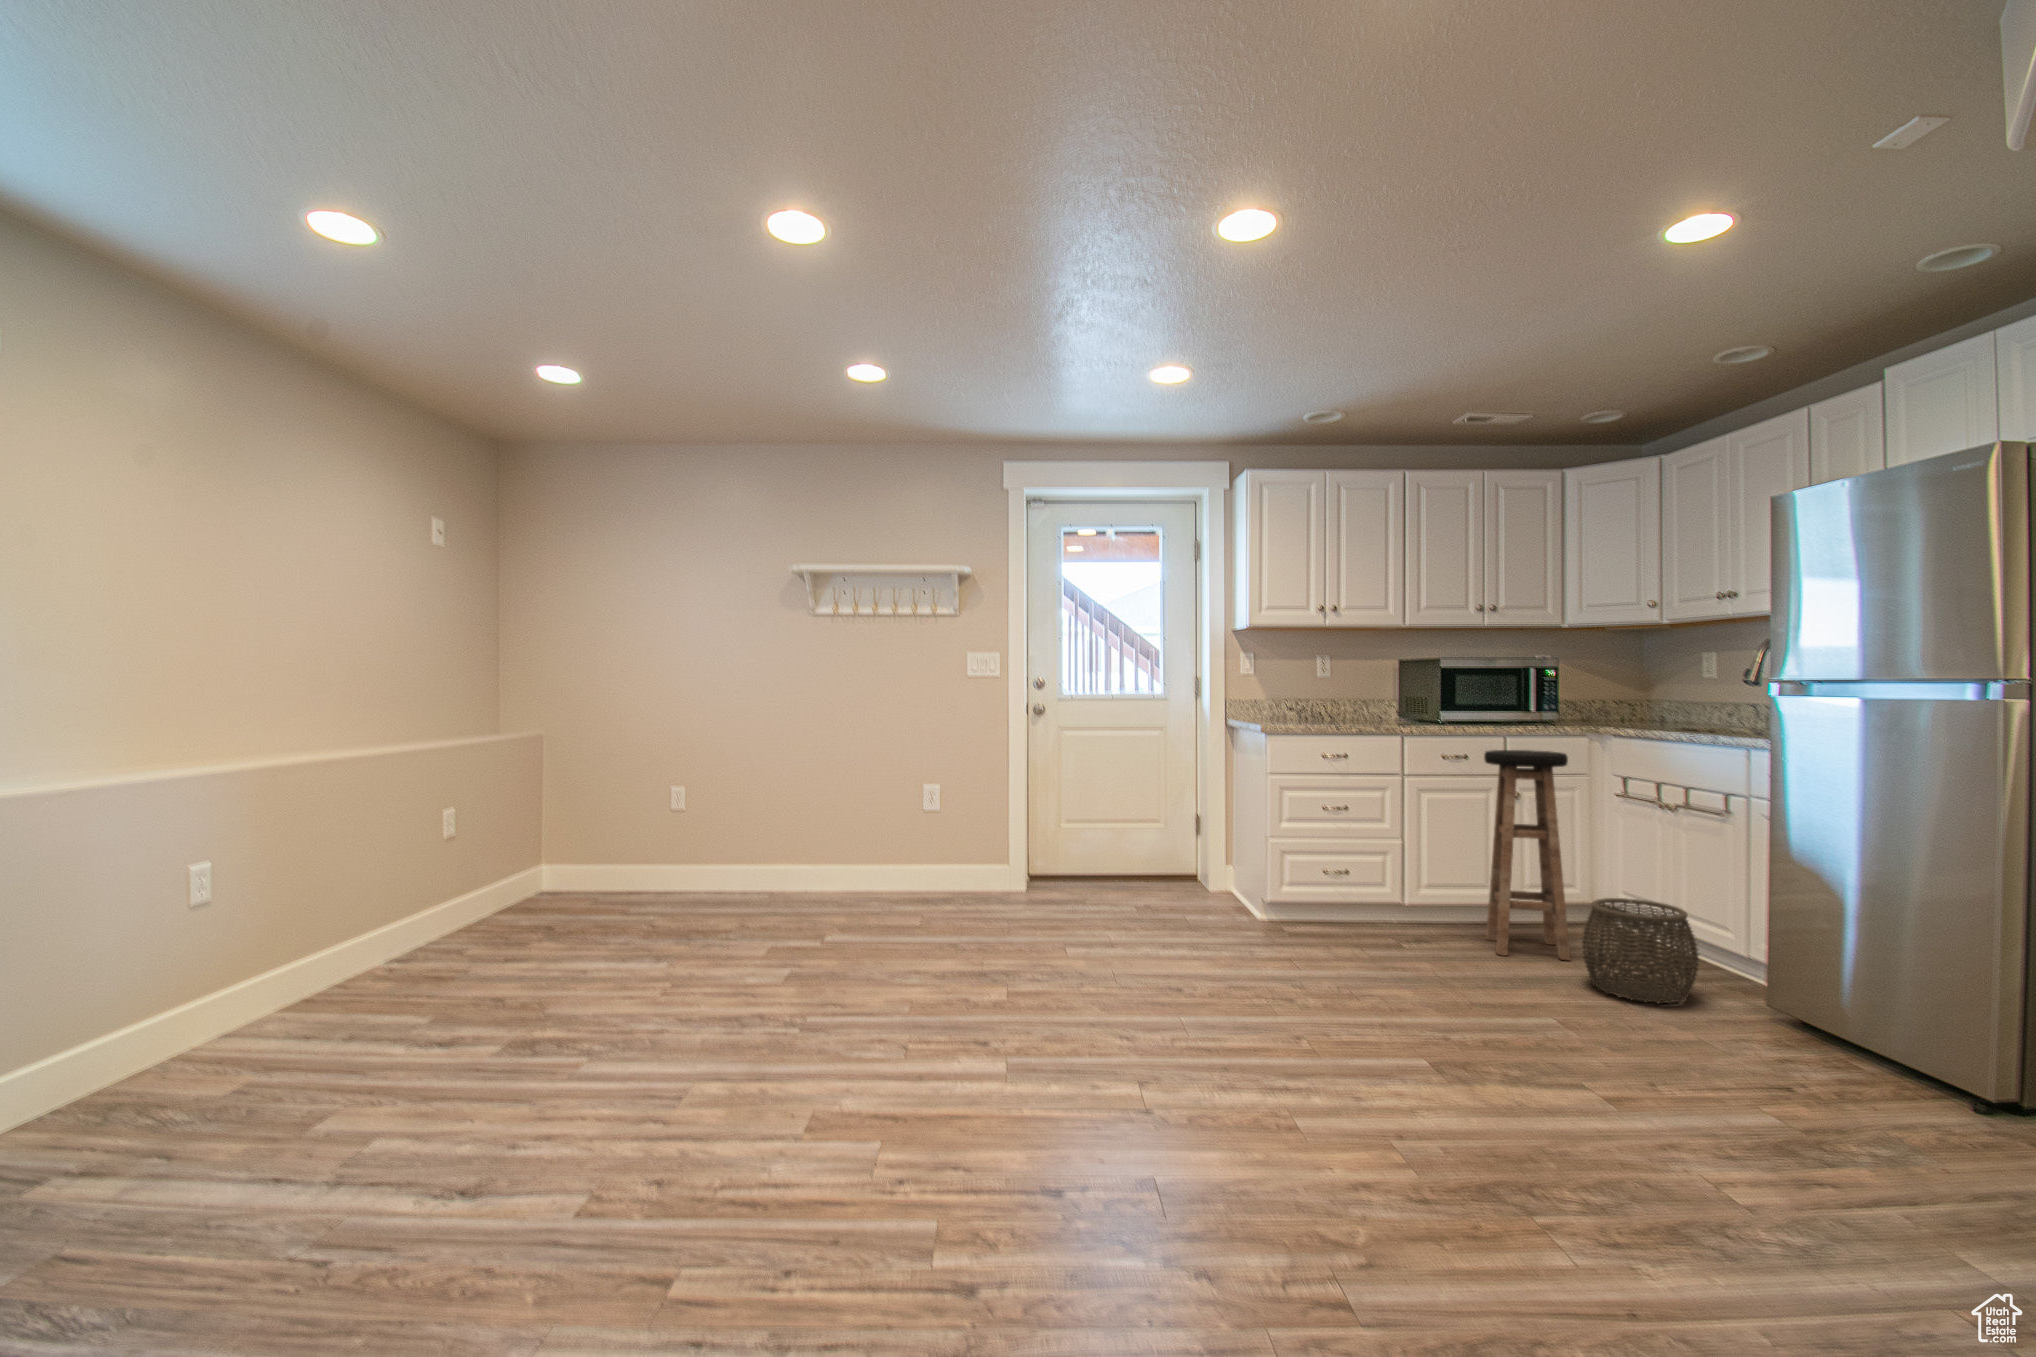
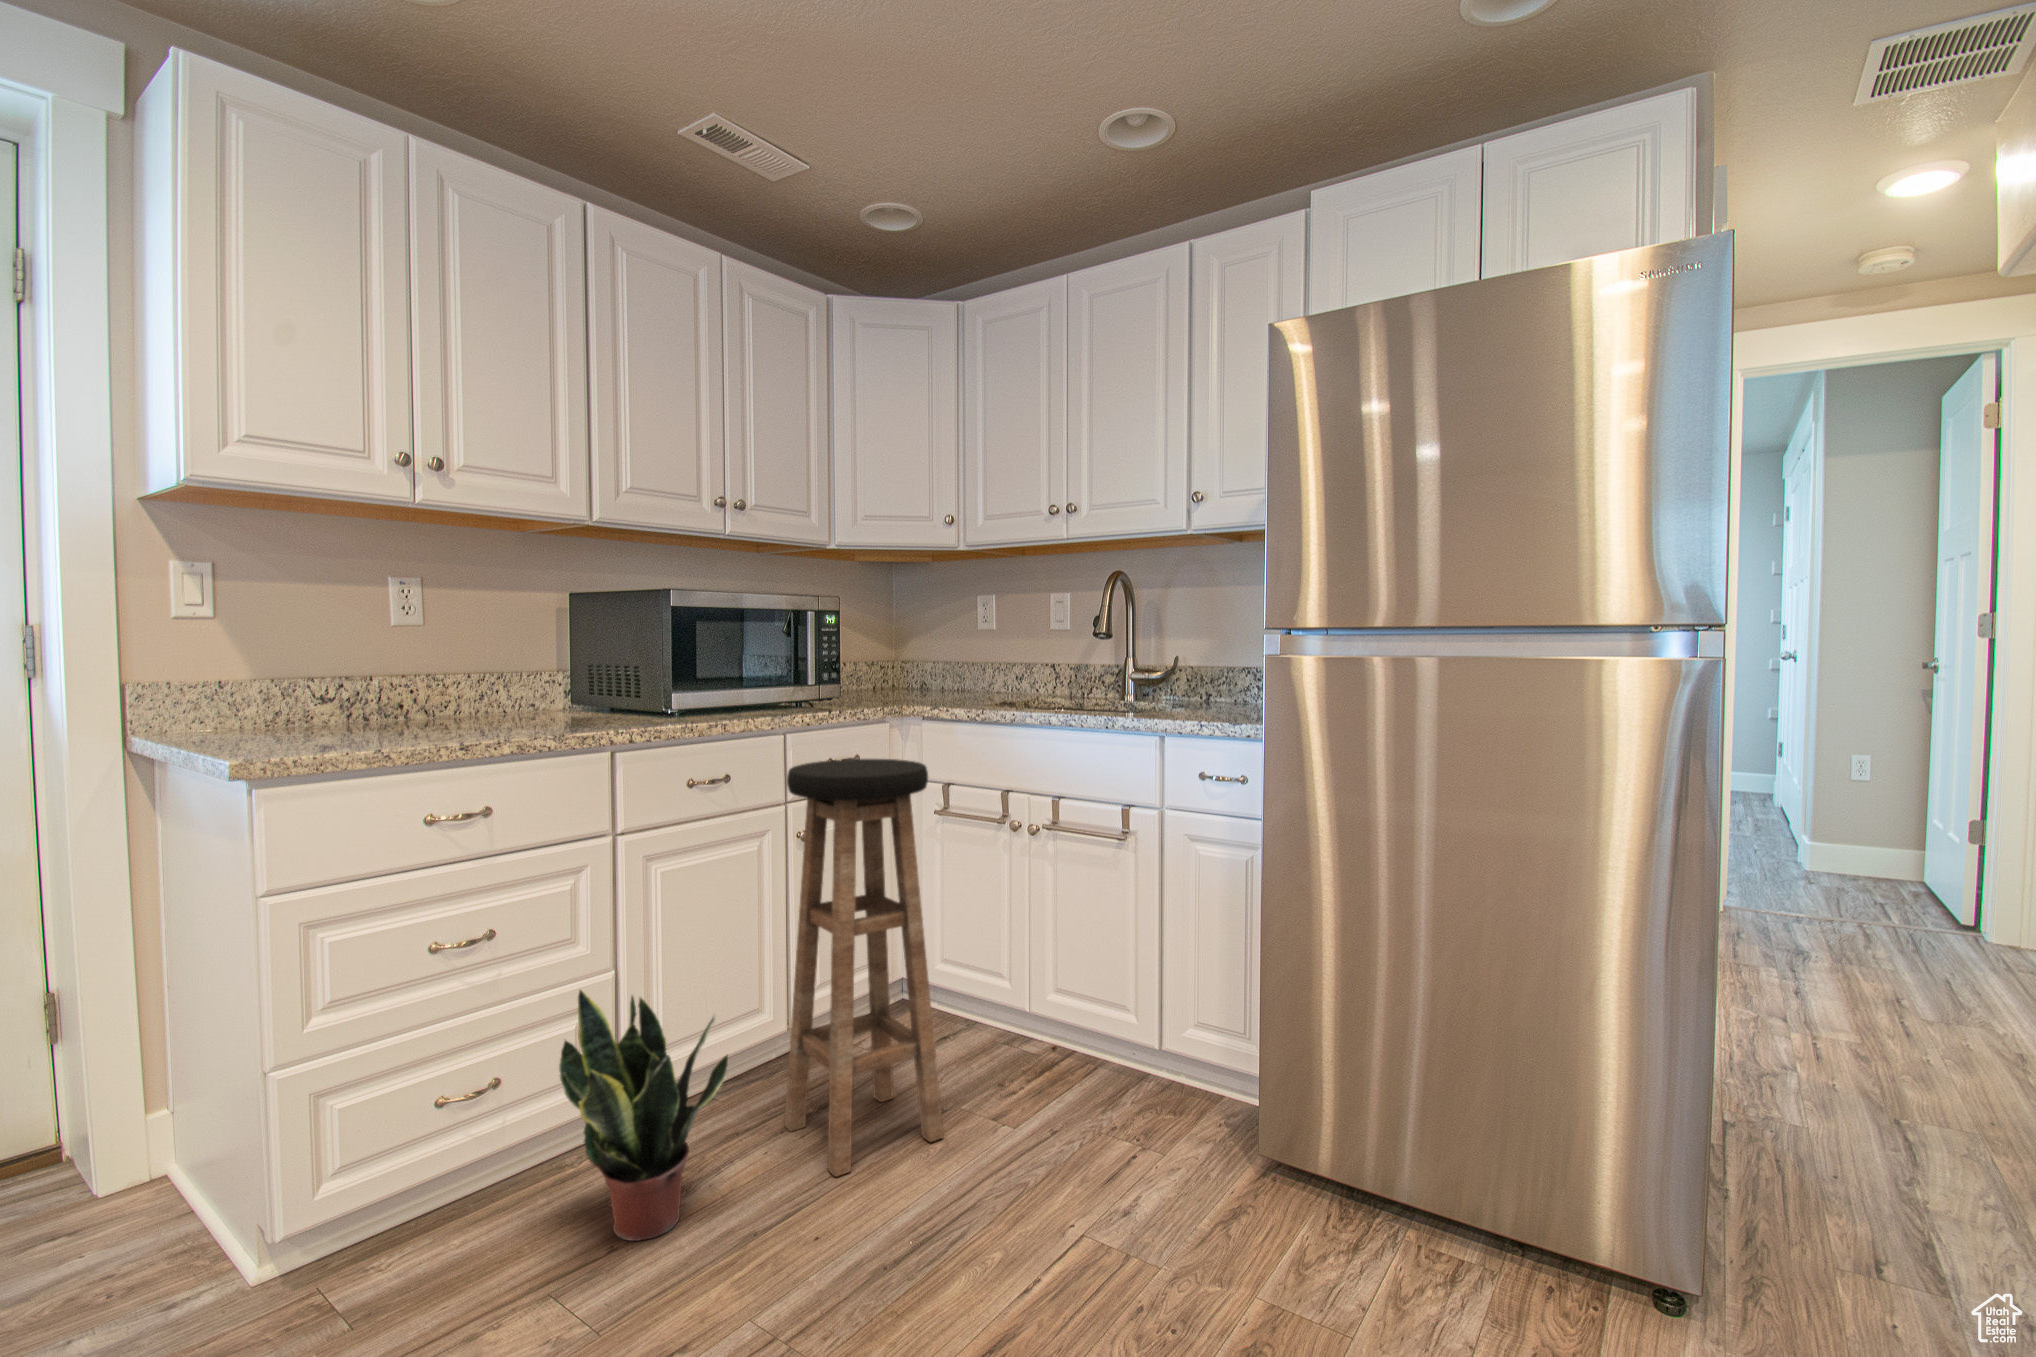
potted plant: none [1368,833,1441,947] -> present [559,990,729,1241]
woven basket: present [1582,898,1699,1004] -> none [999,1011,1180,1227]

